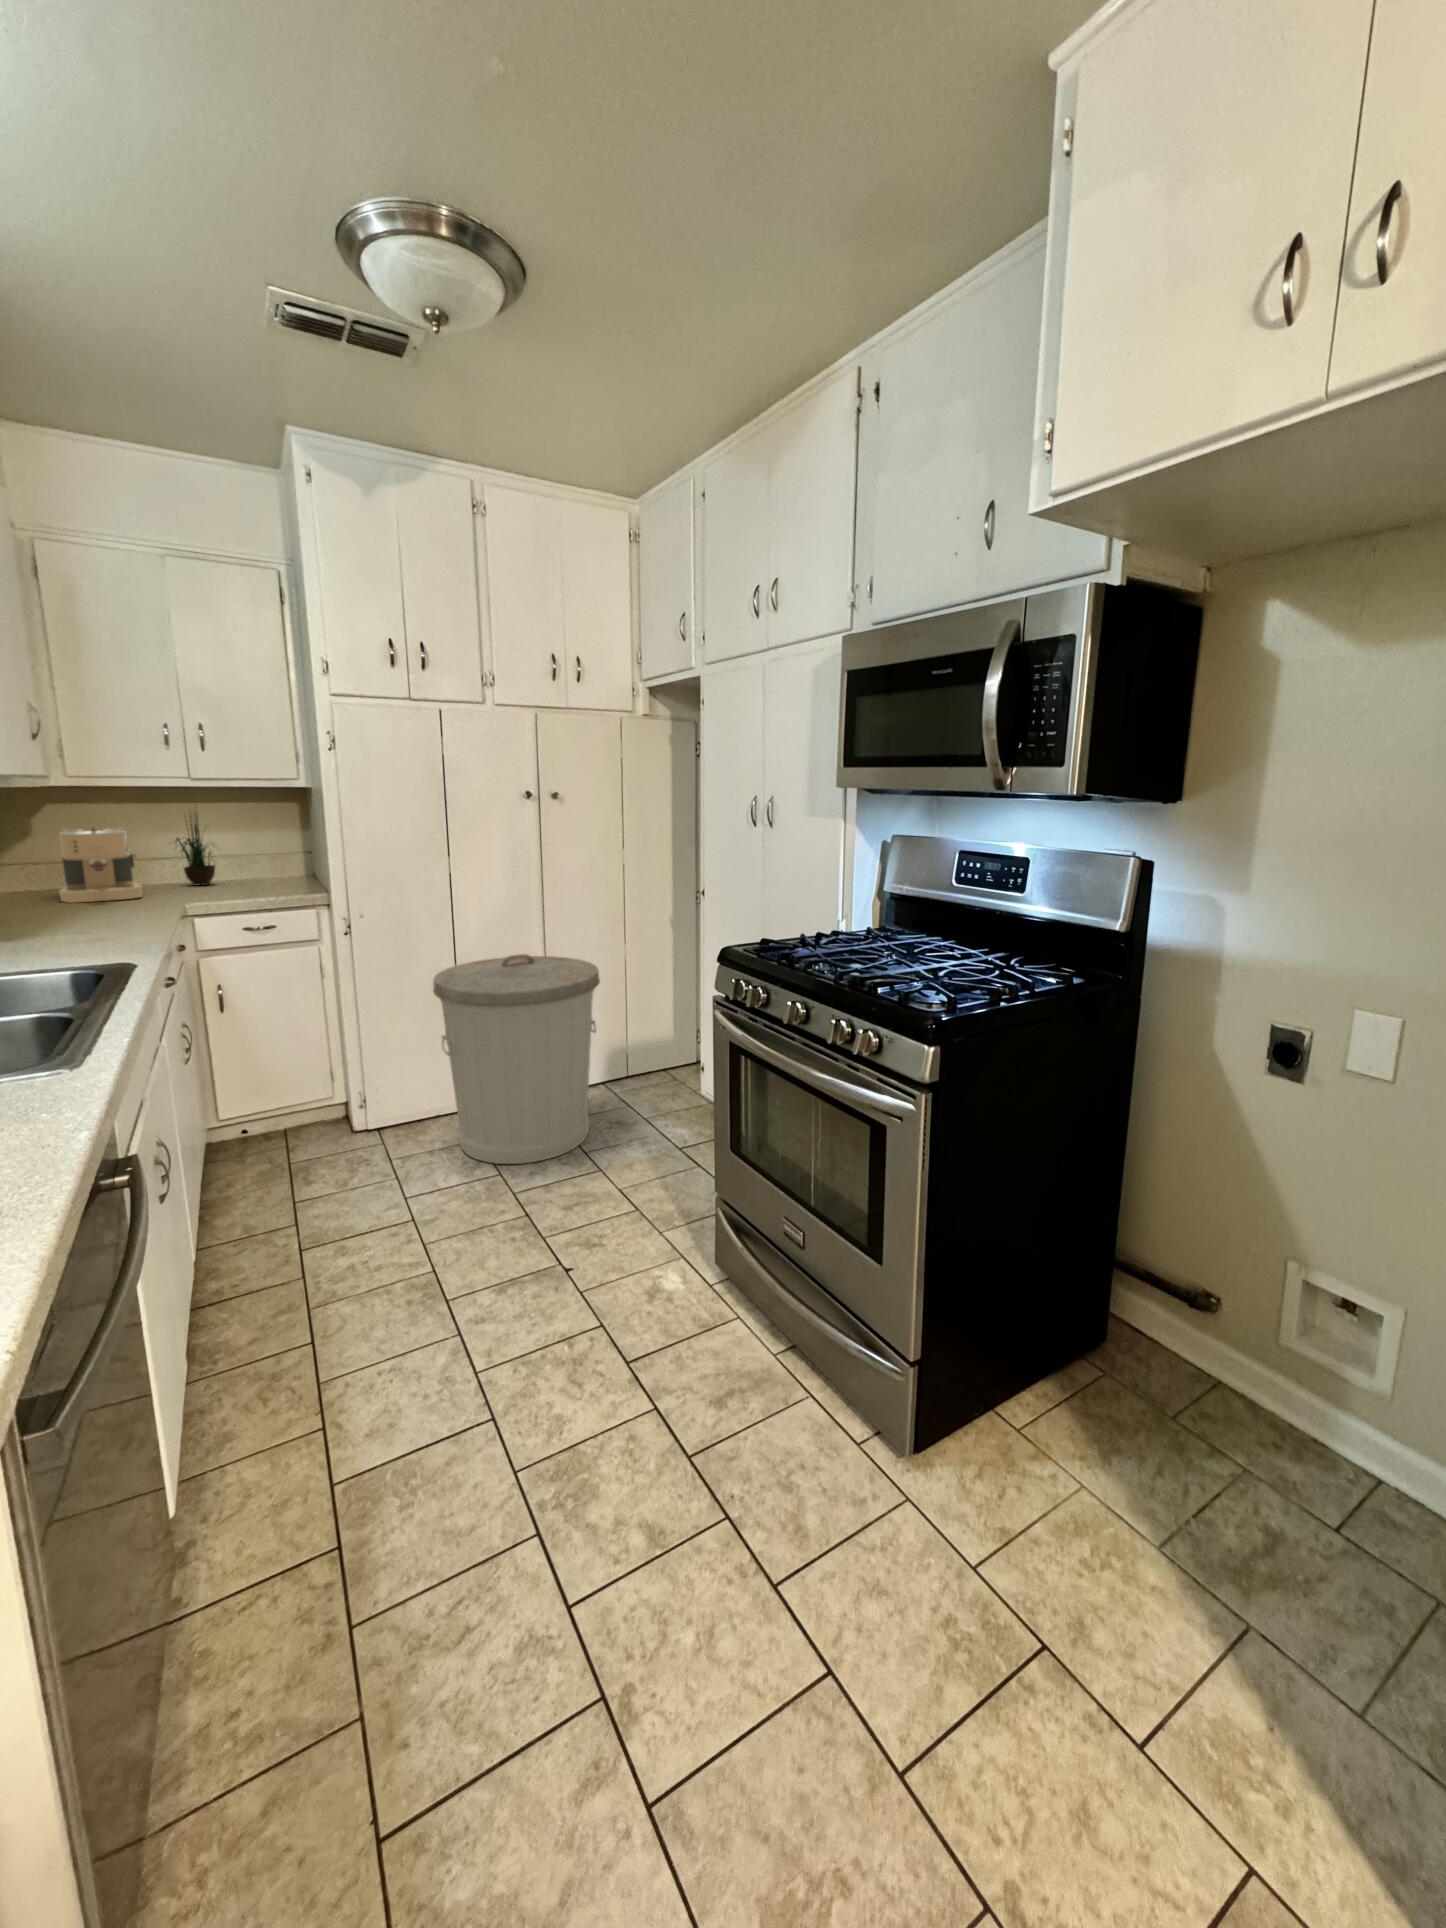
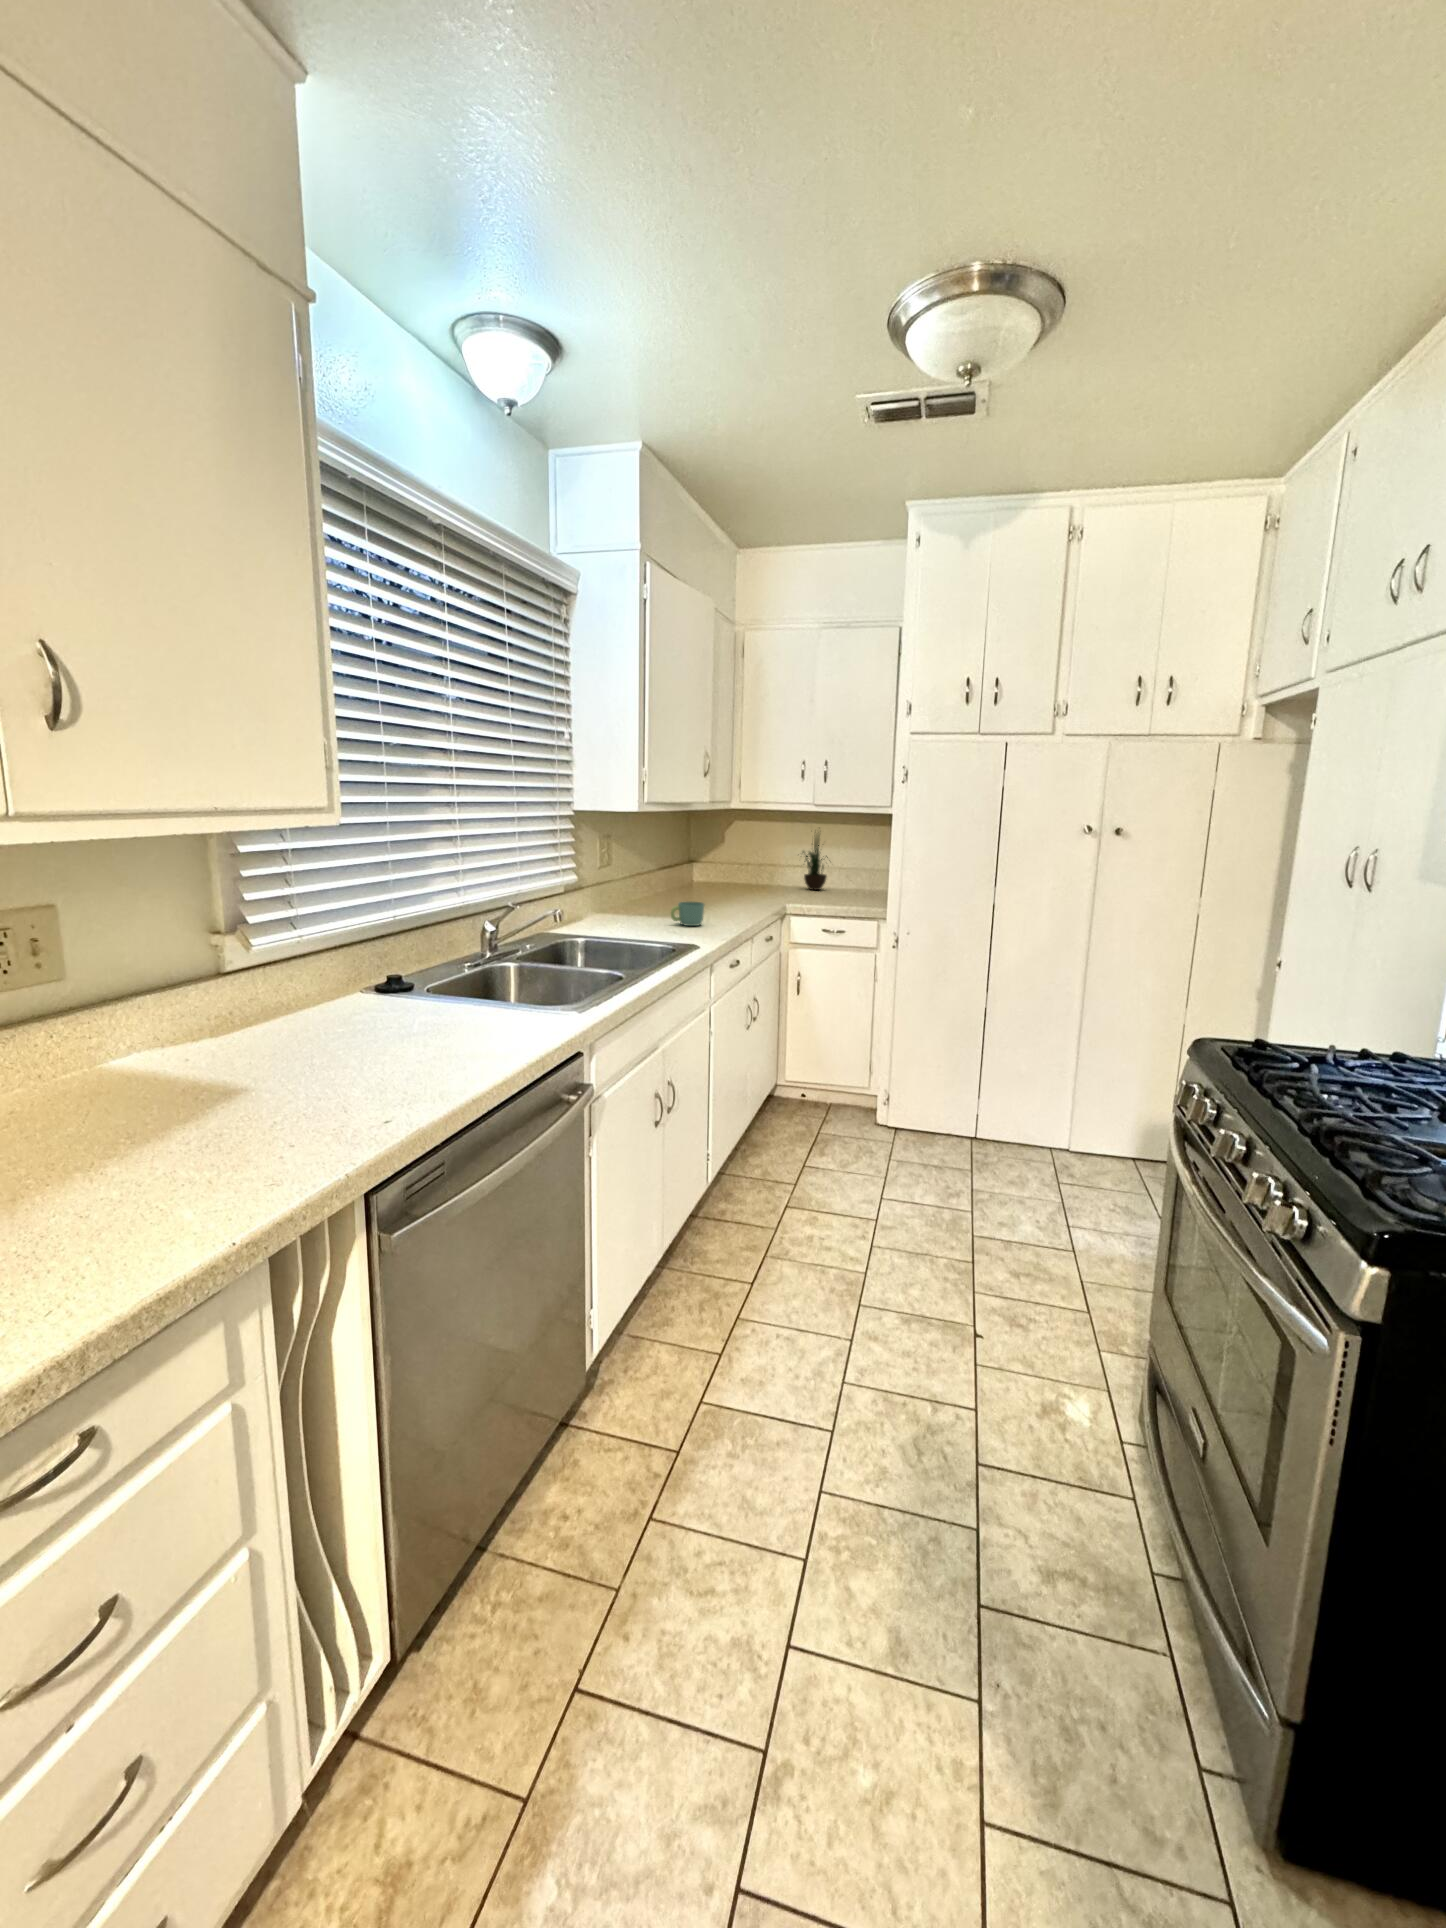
coffee maker: present [59,828,142,903] -> none [718,839,767,895]
mug: none [47,911,102,945] -> present [671,902,704,926]
trash can: present [433,954,600,1164] -> none [948,994,1124,1216]

